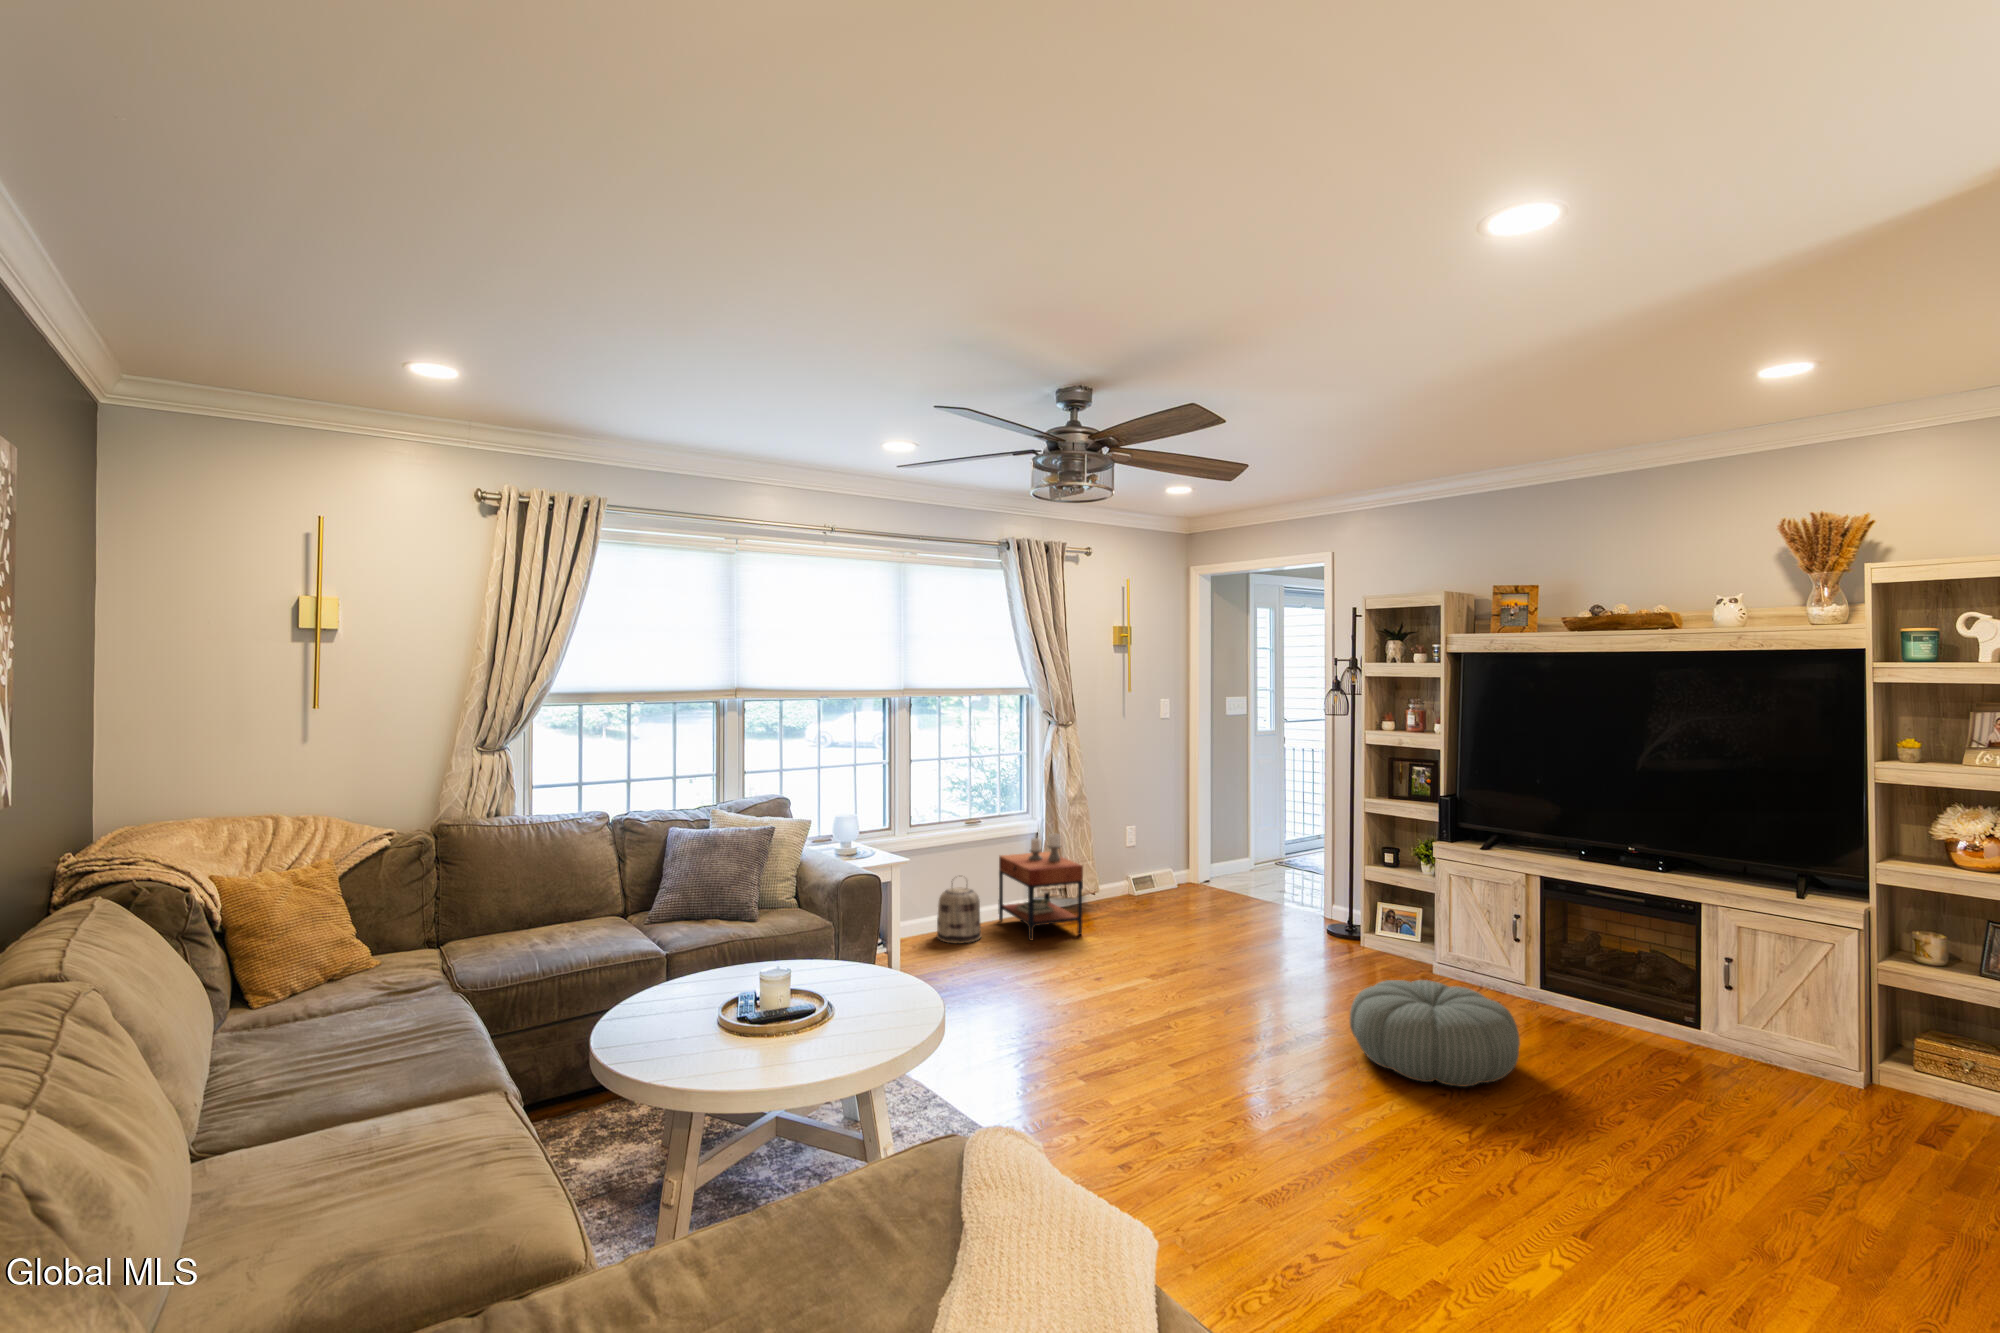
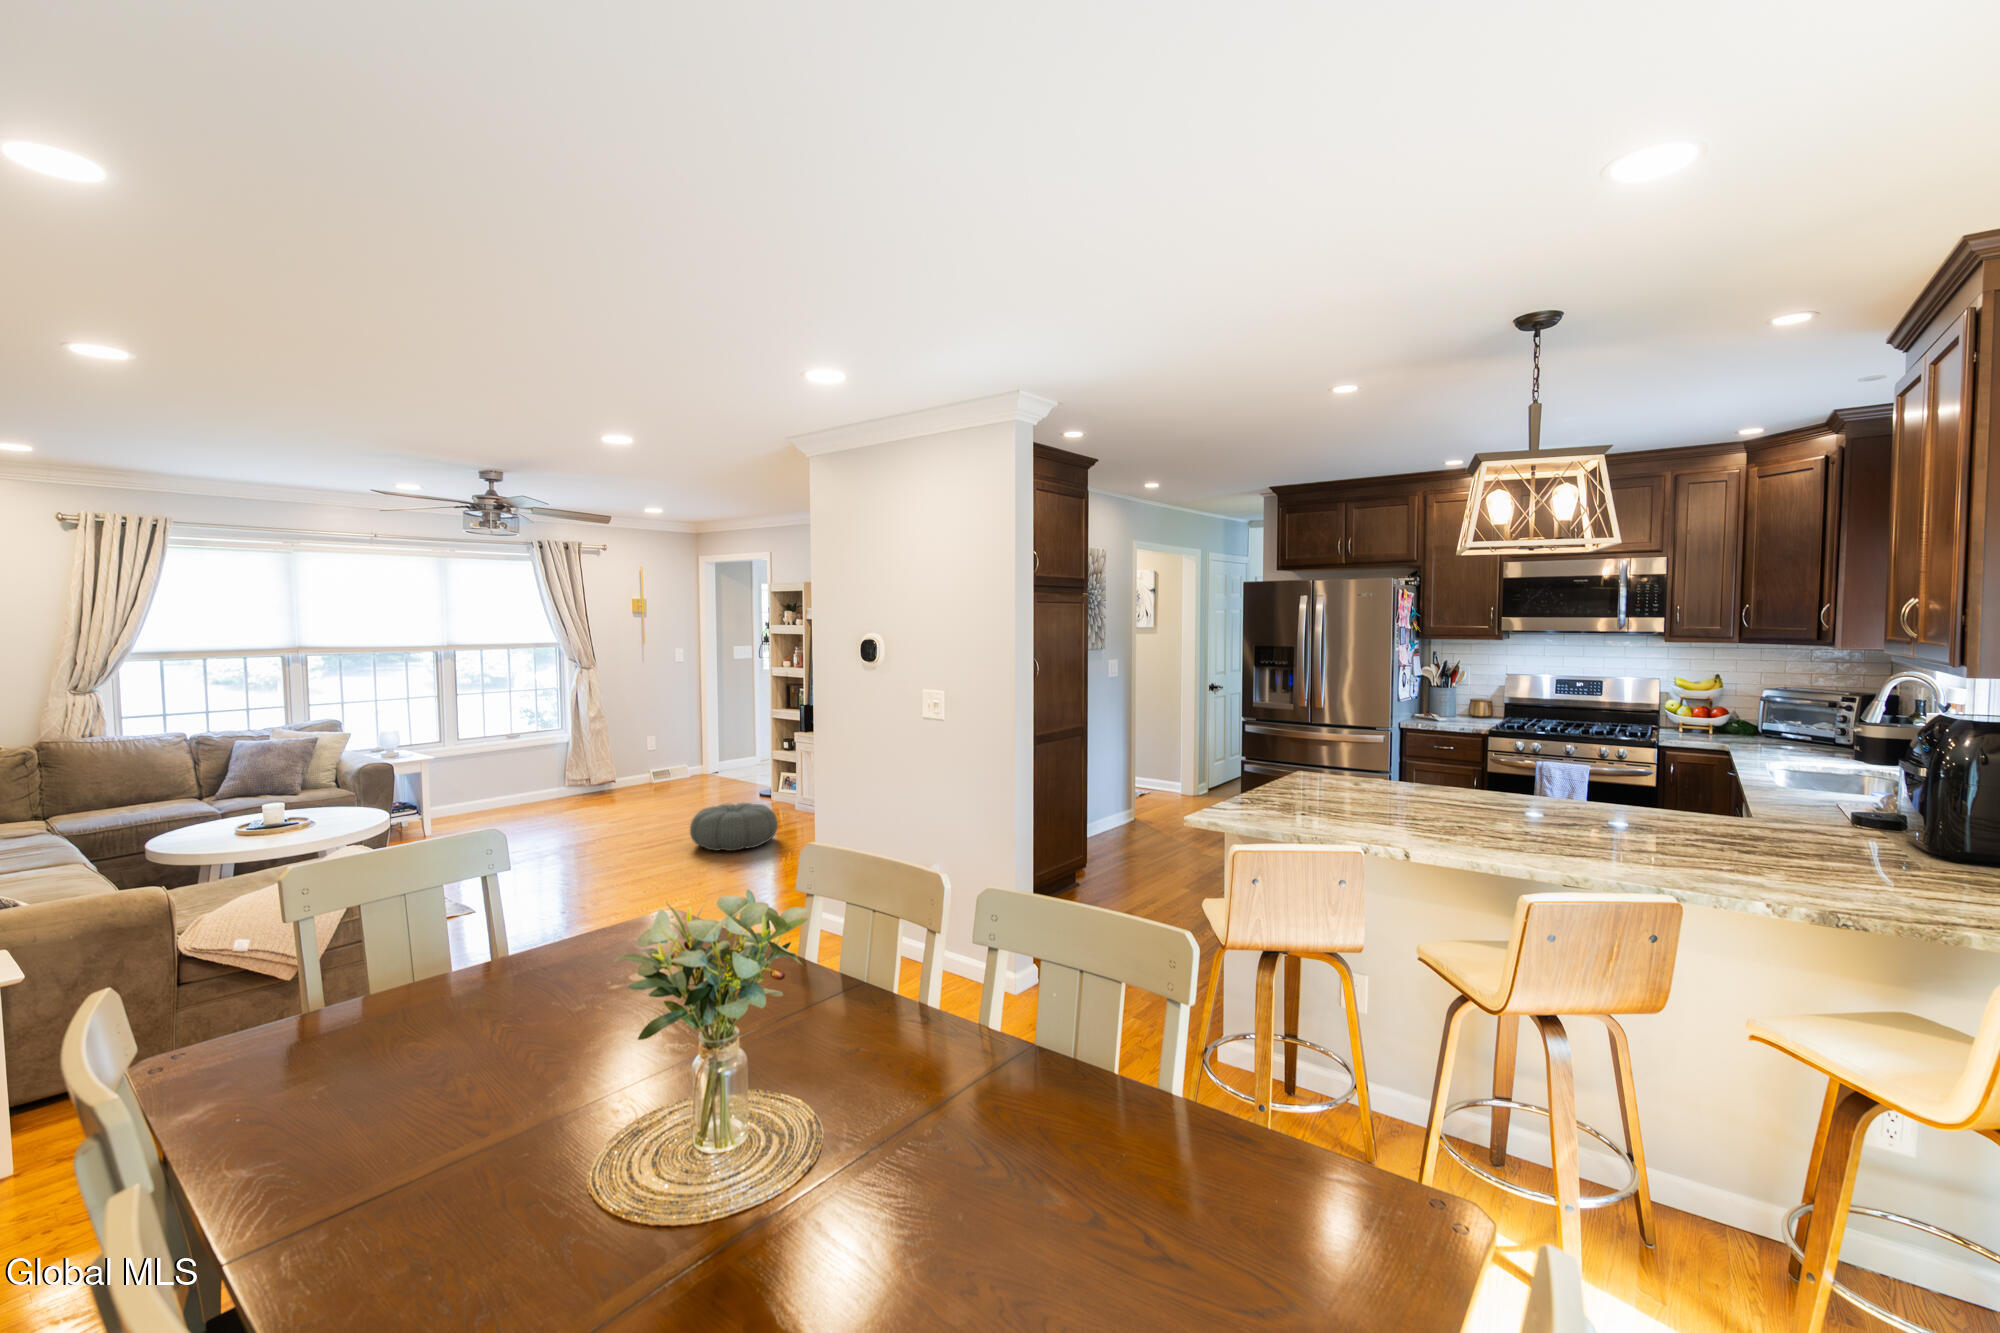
side table: present [998,833,1083,940] -> none [535,741,590,811]
basket: present [937,883,981,944] -> none [480,771,515,816]

